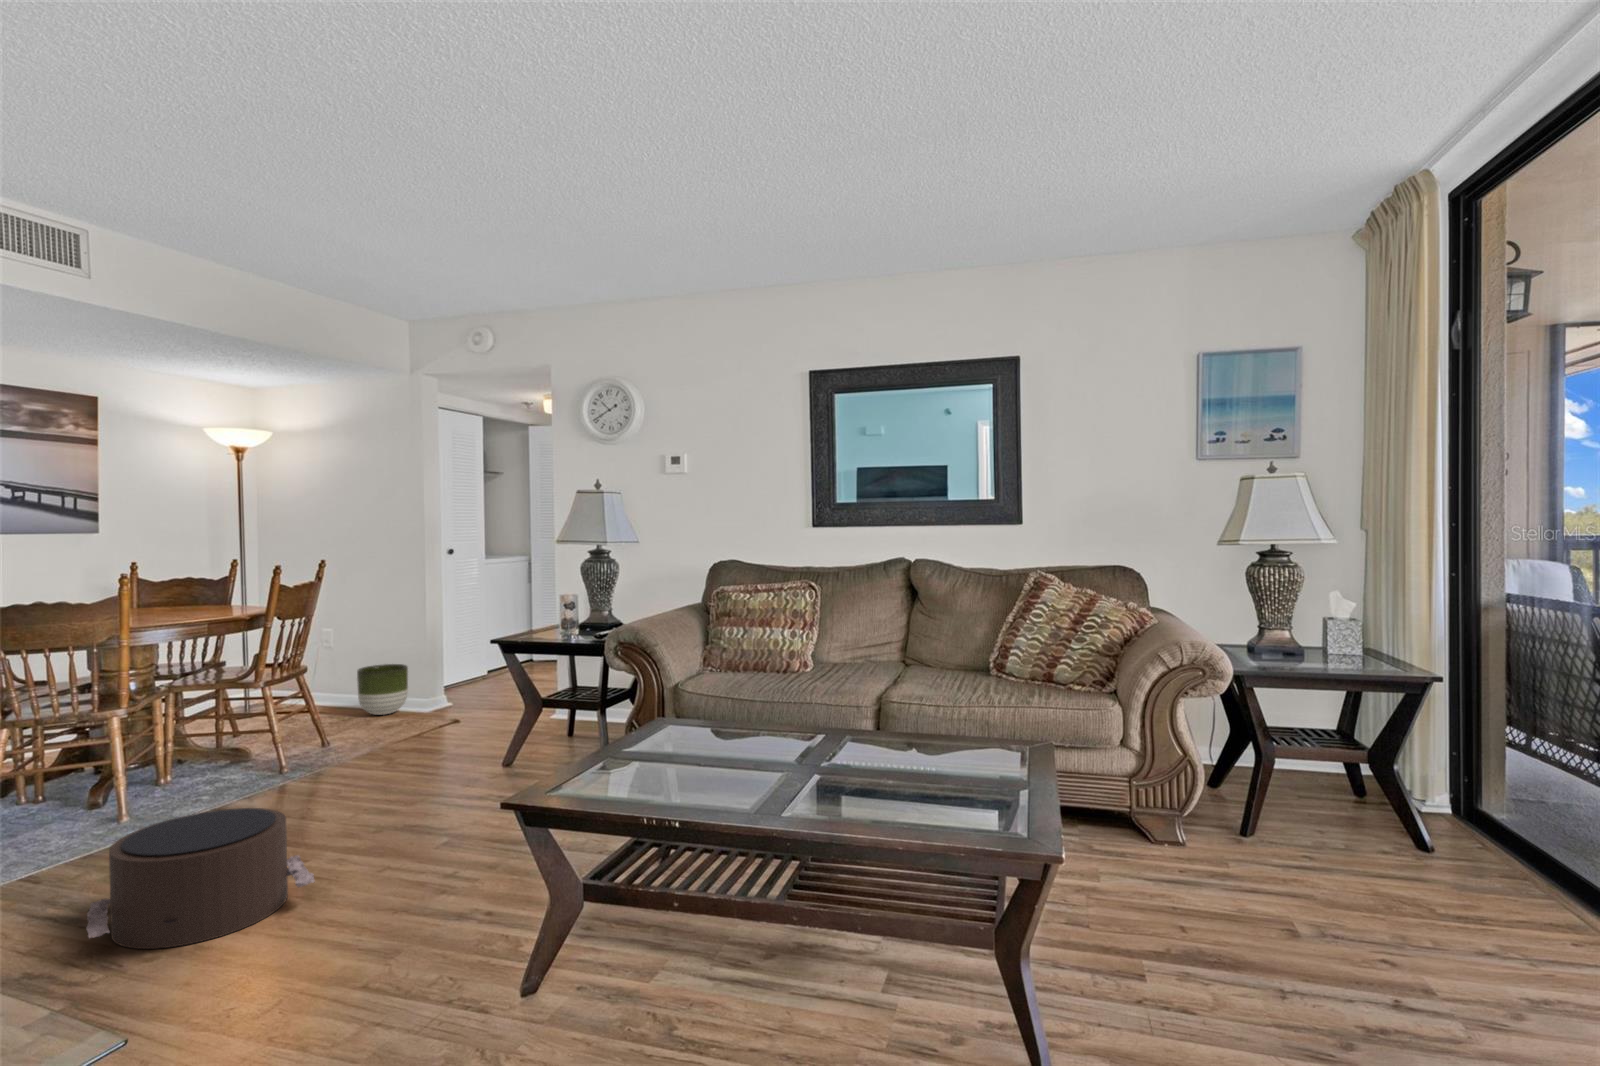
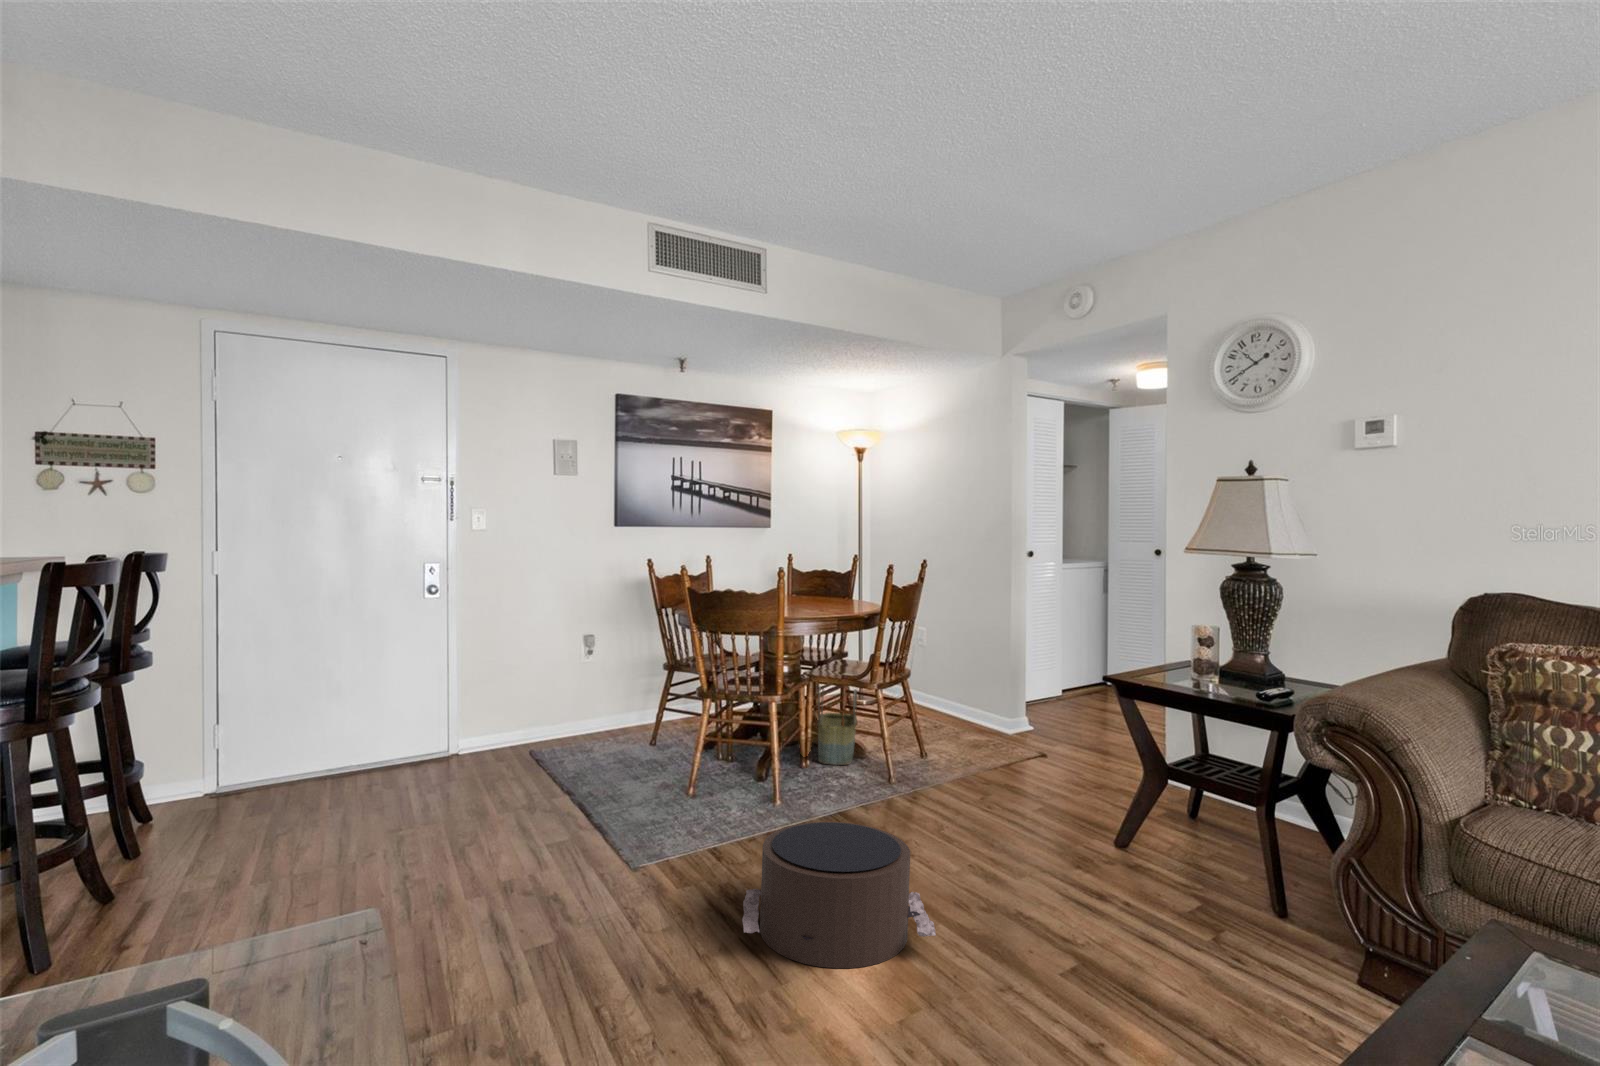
planter: present [357,664,408,715] -> none [961,677,1009,730]
basket: none [182,679,232,777] -> present [817,686,857,765]

